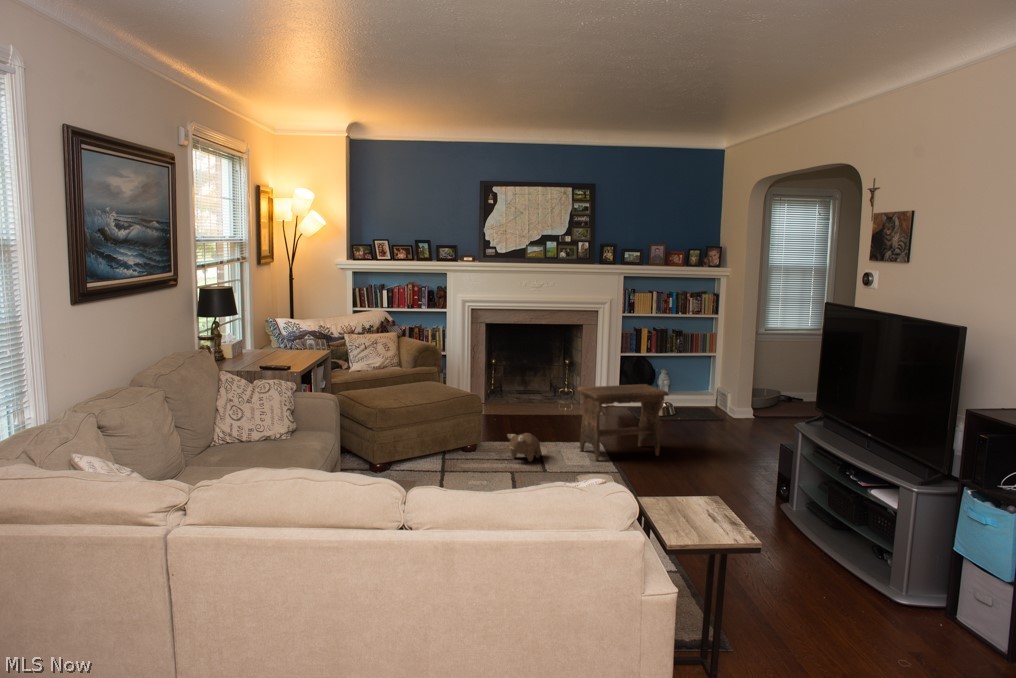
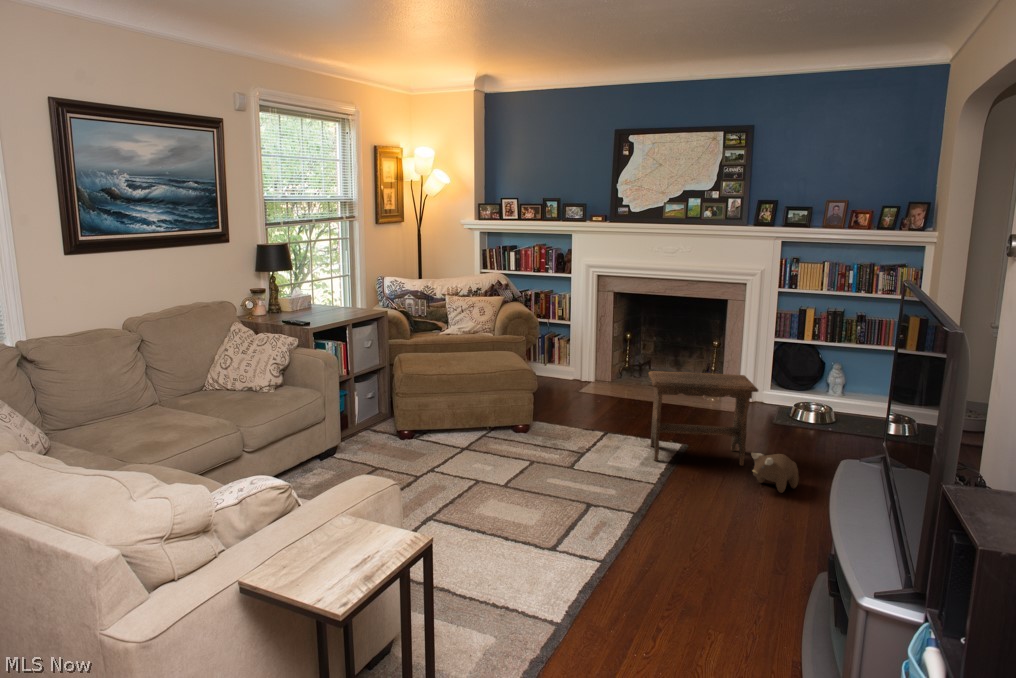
plush toy: present [507,433,541,462] -> present [751,453,799,493]

